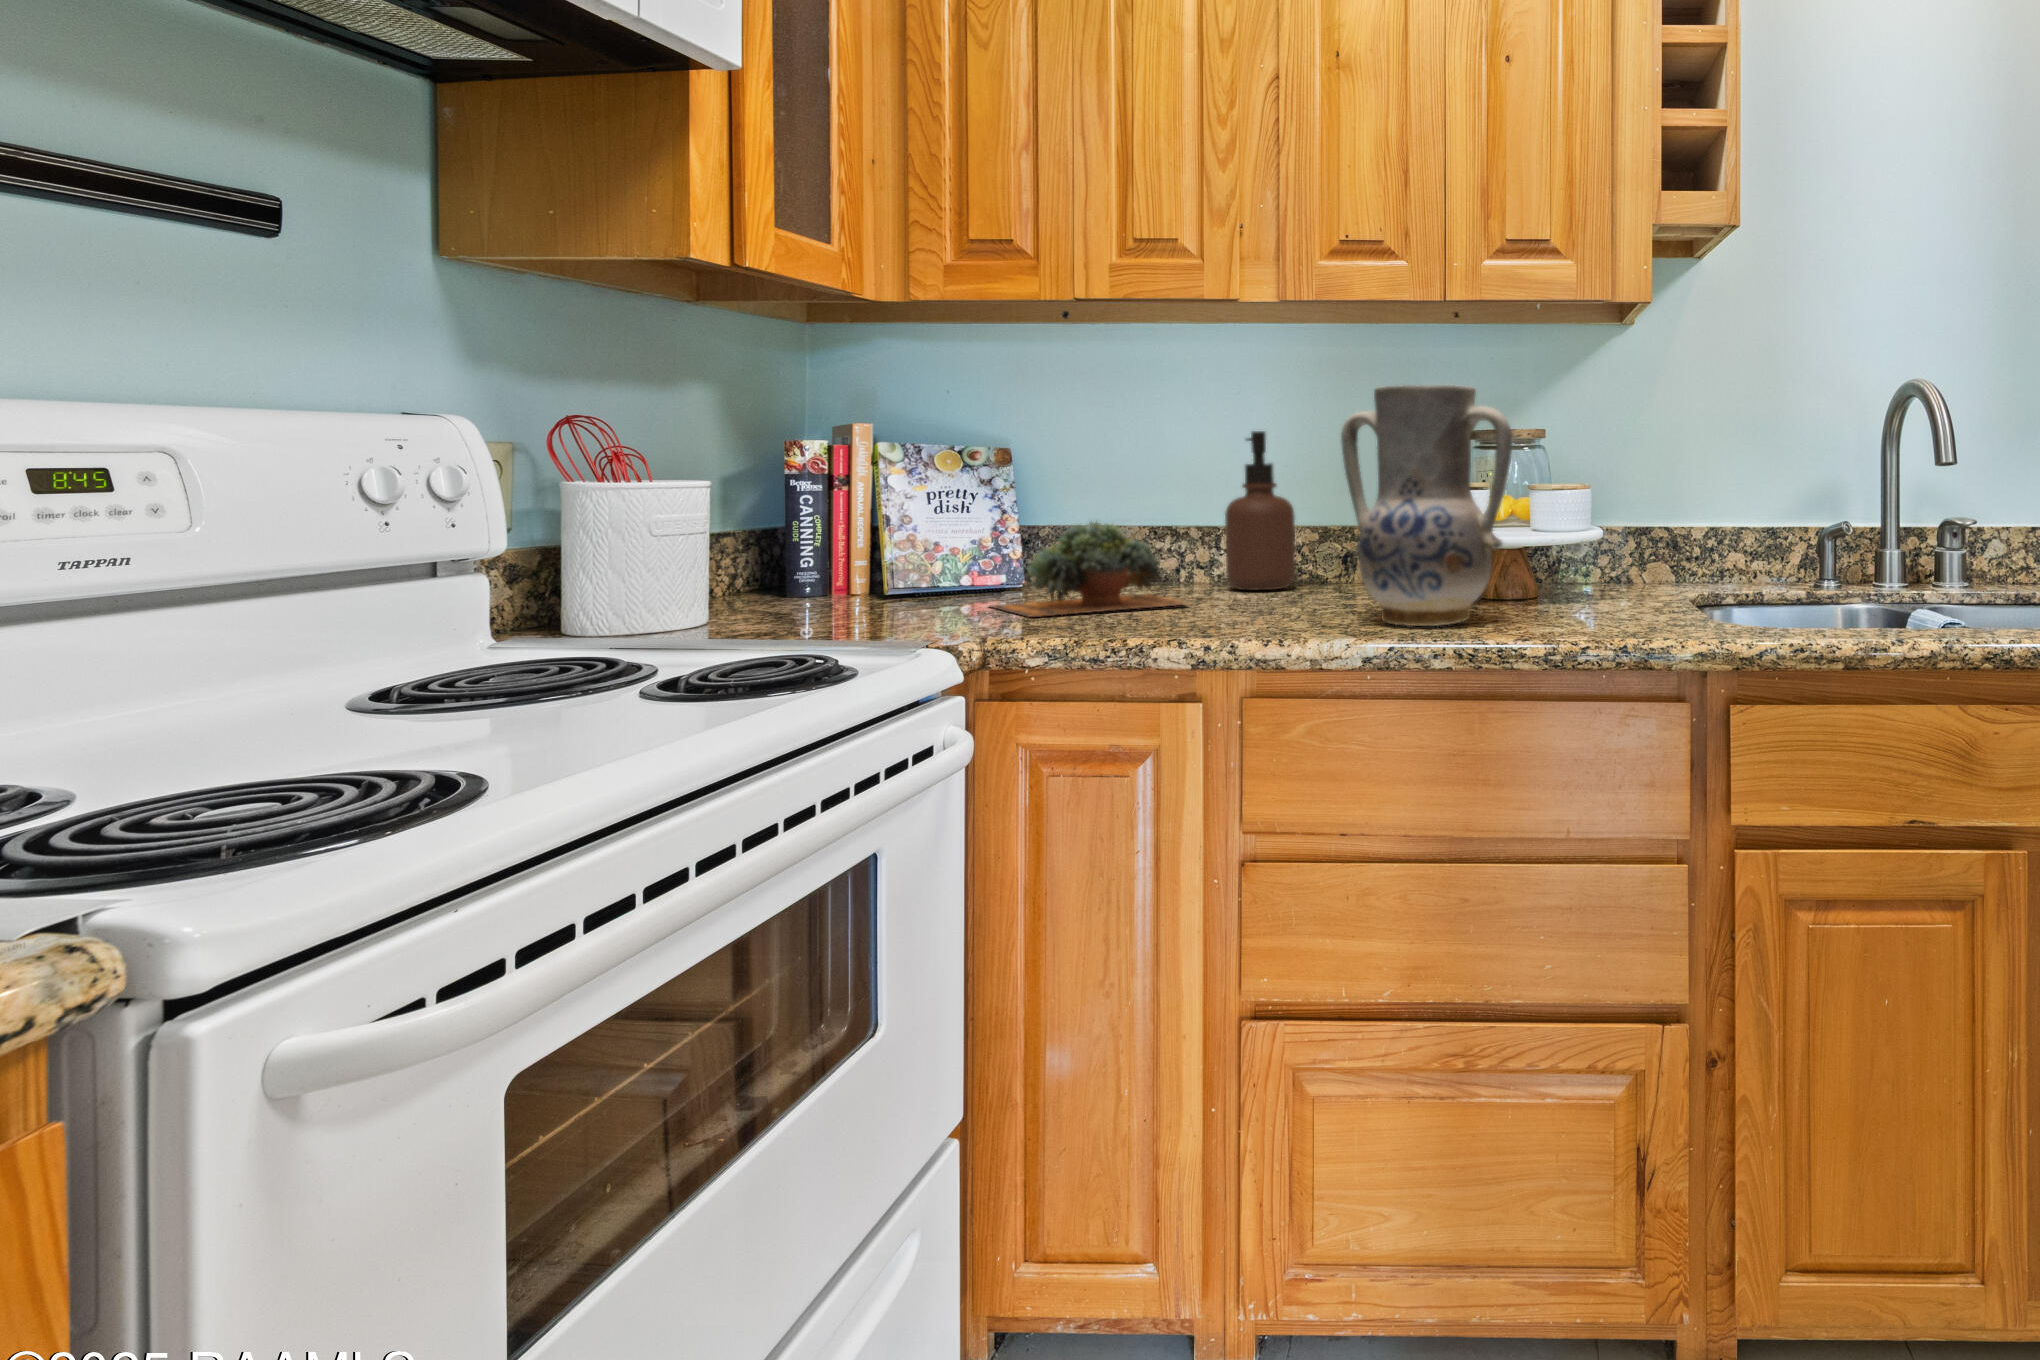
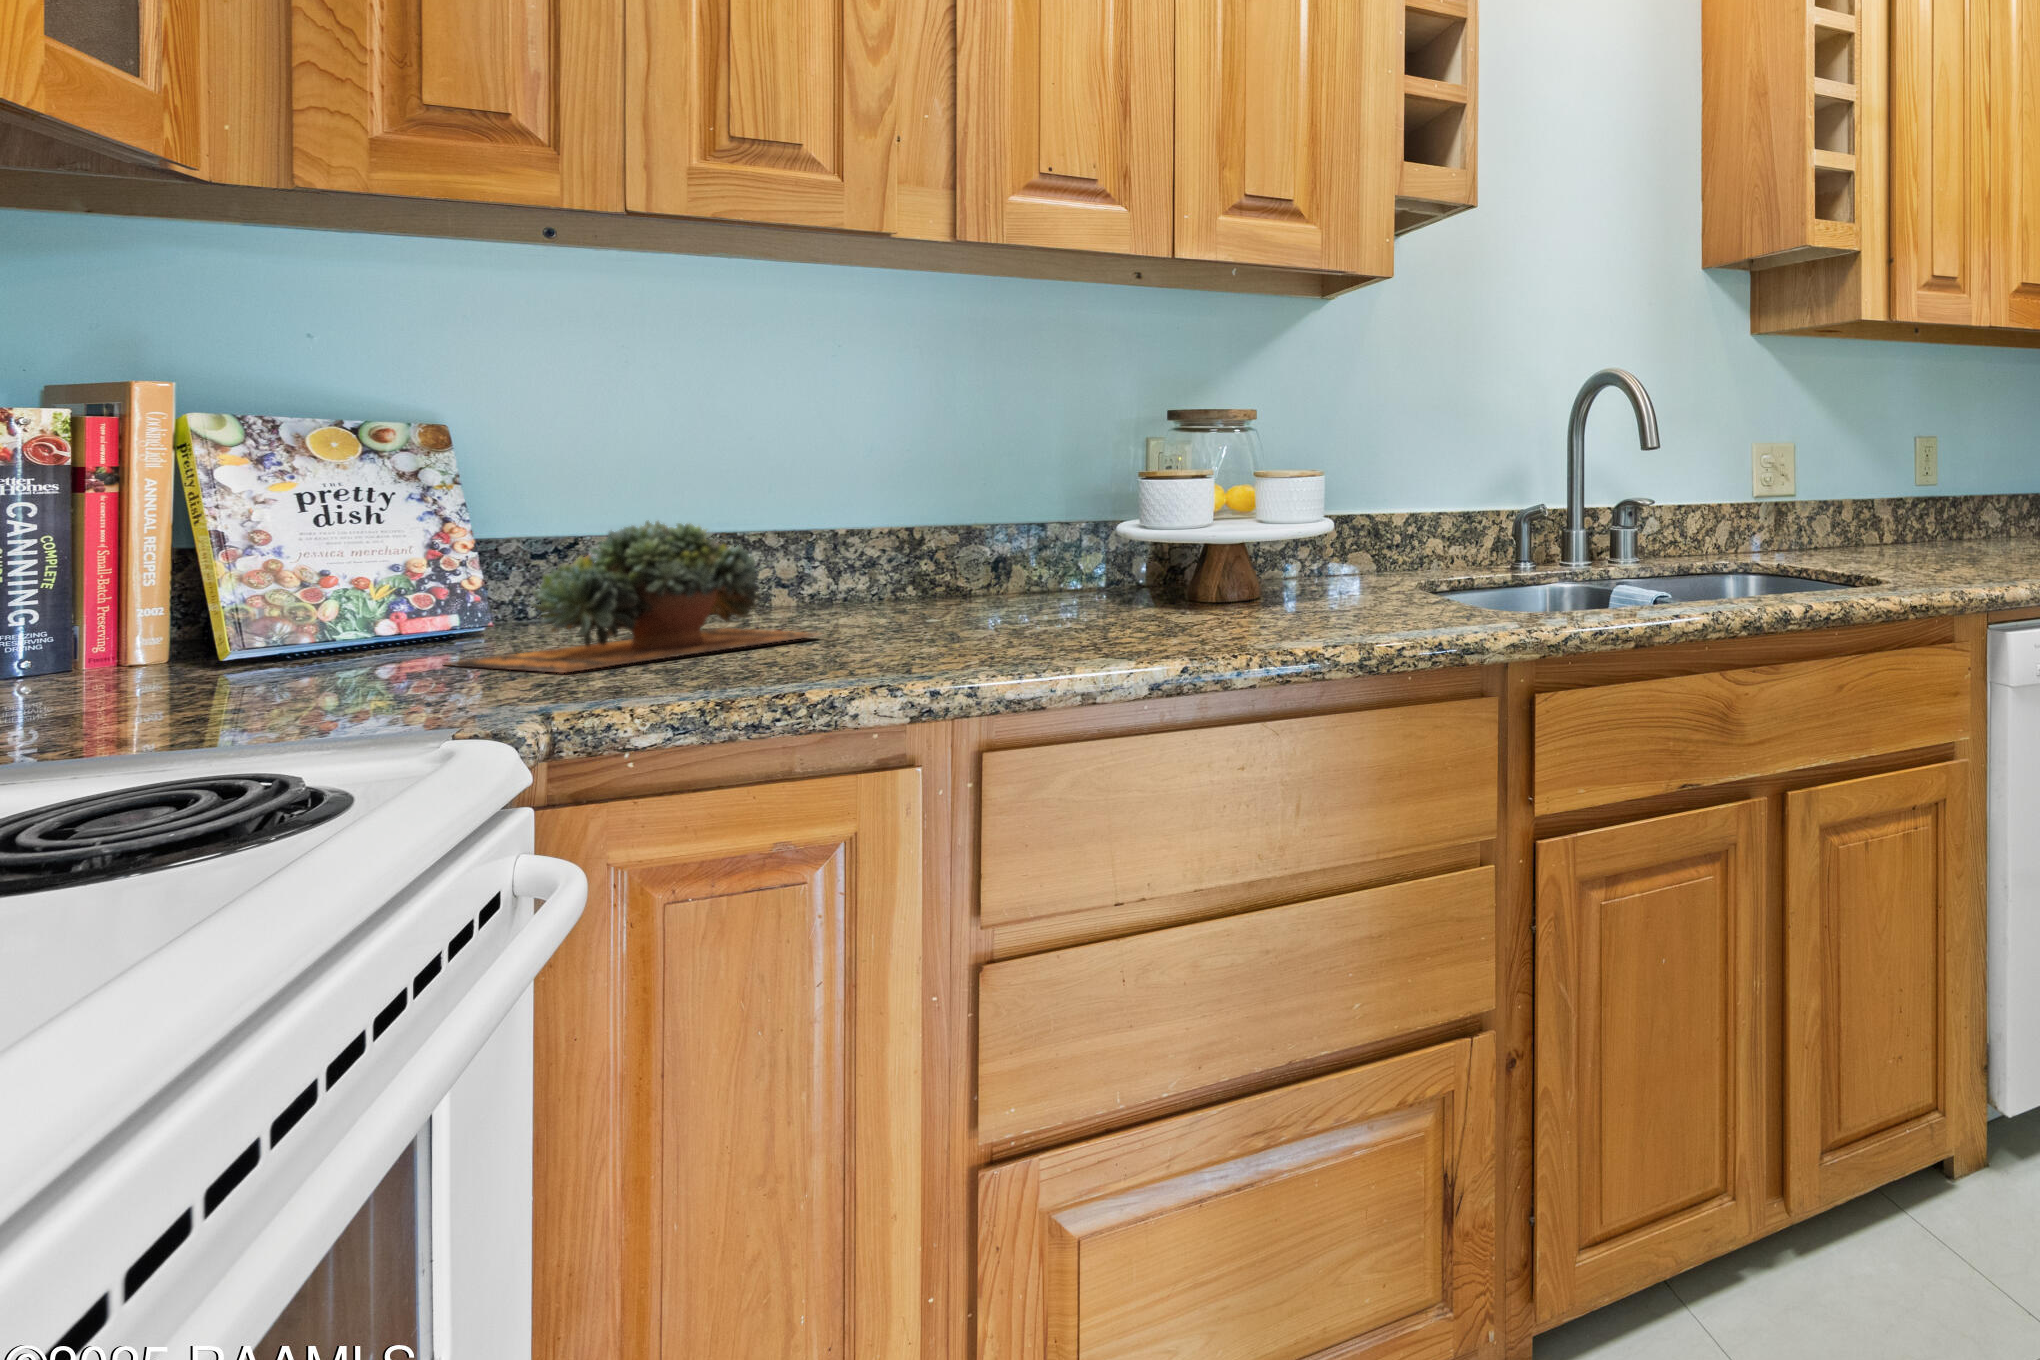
vase: present [1341,385,1512,626] -> none [1089,323,1328,636]
soap dispenser: present [1225,431,1296,590] -> none [829,405,932,615]

